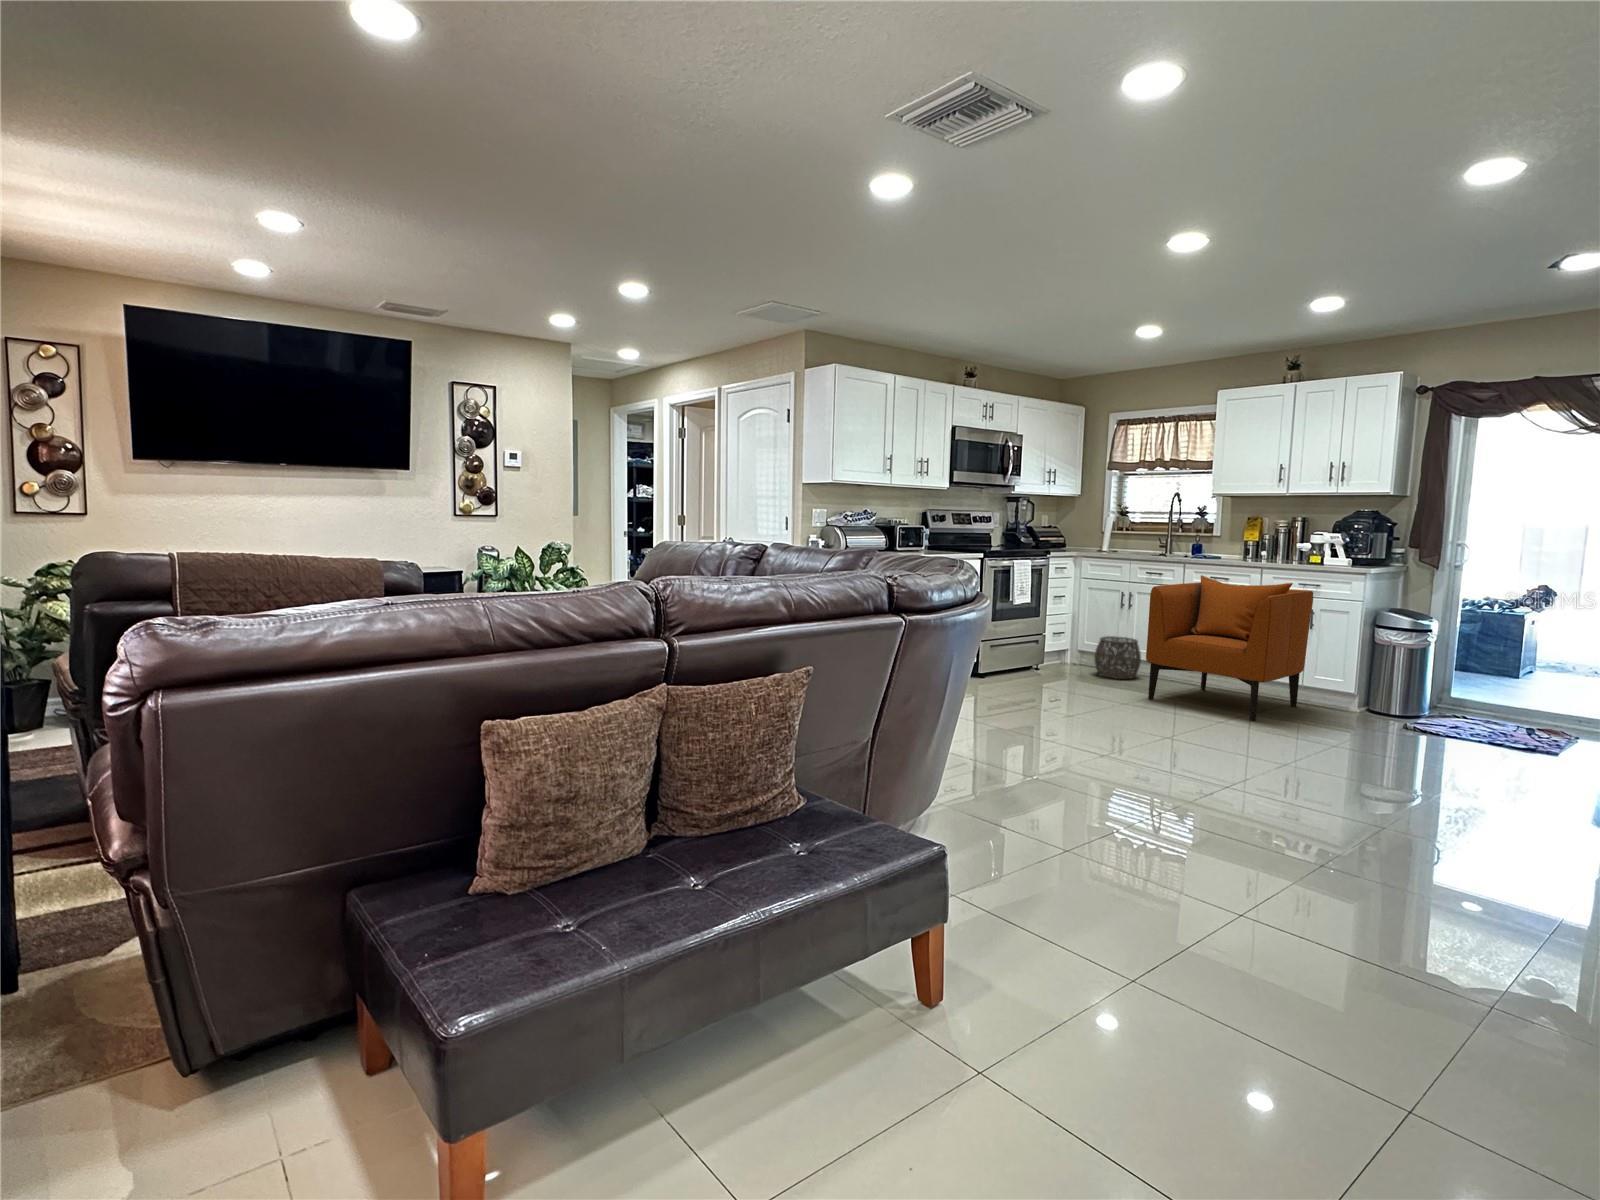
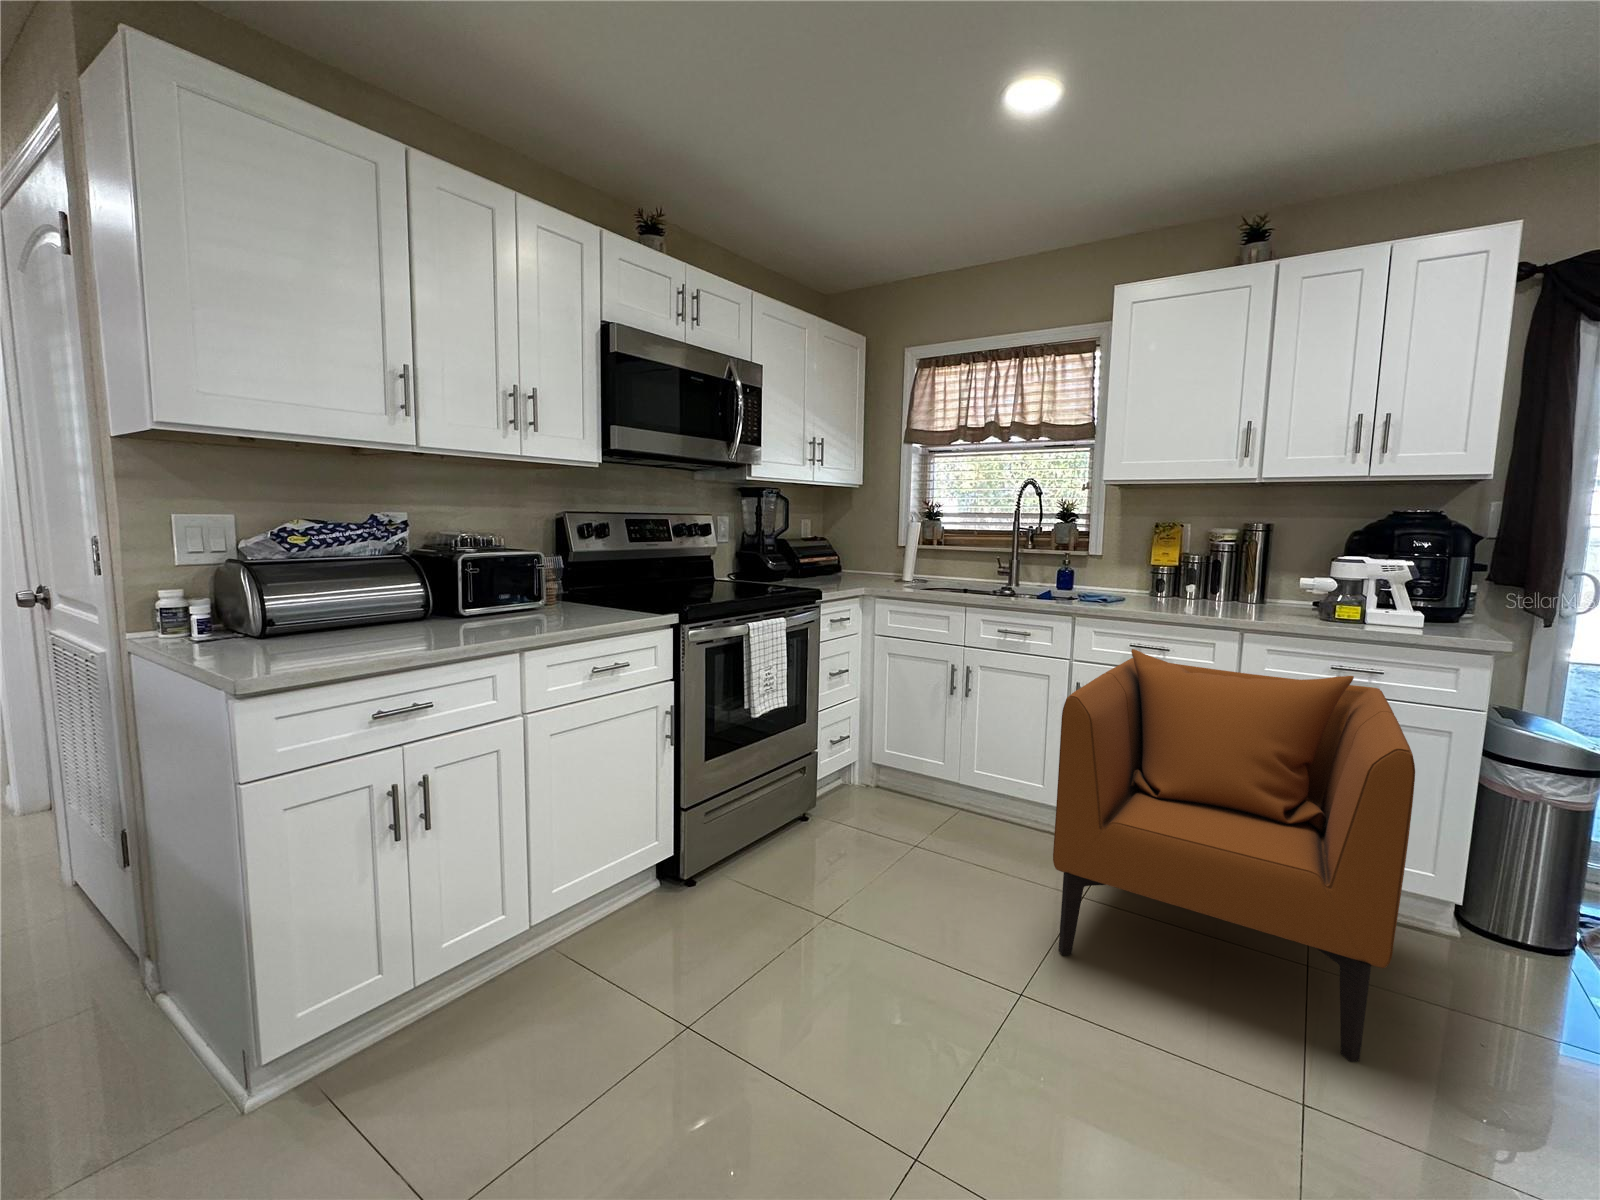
woven basket: present [1095,636,1141,679] -> none [912,752,1000,848]

